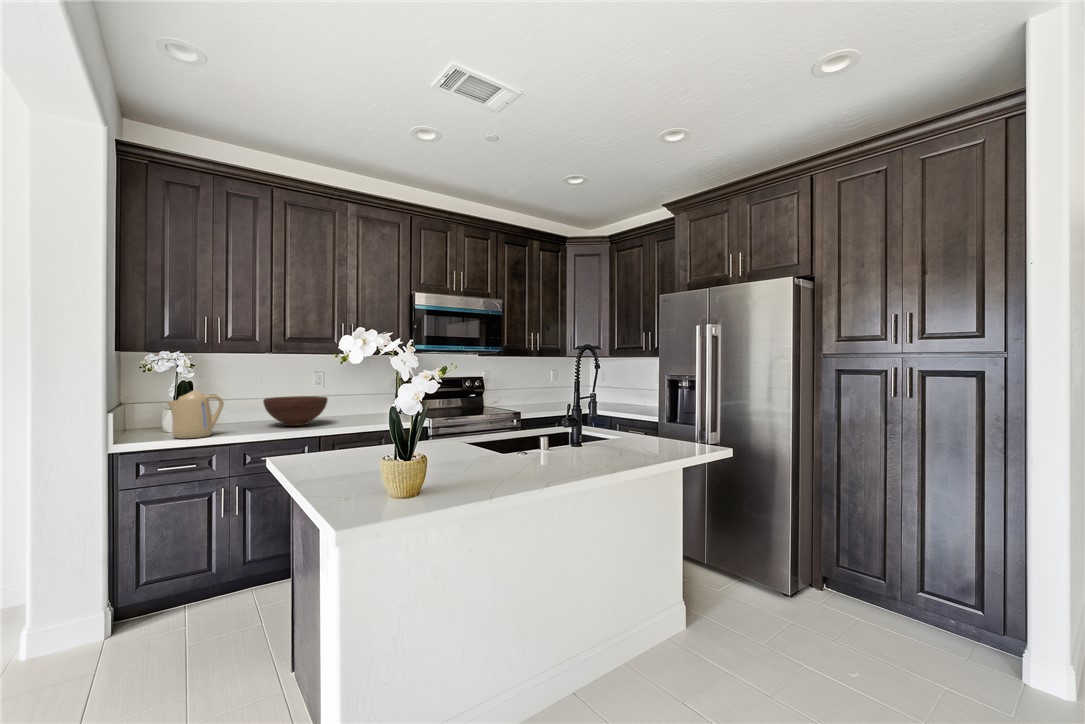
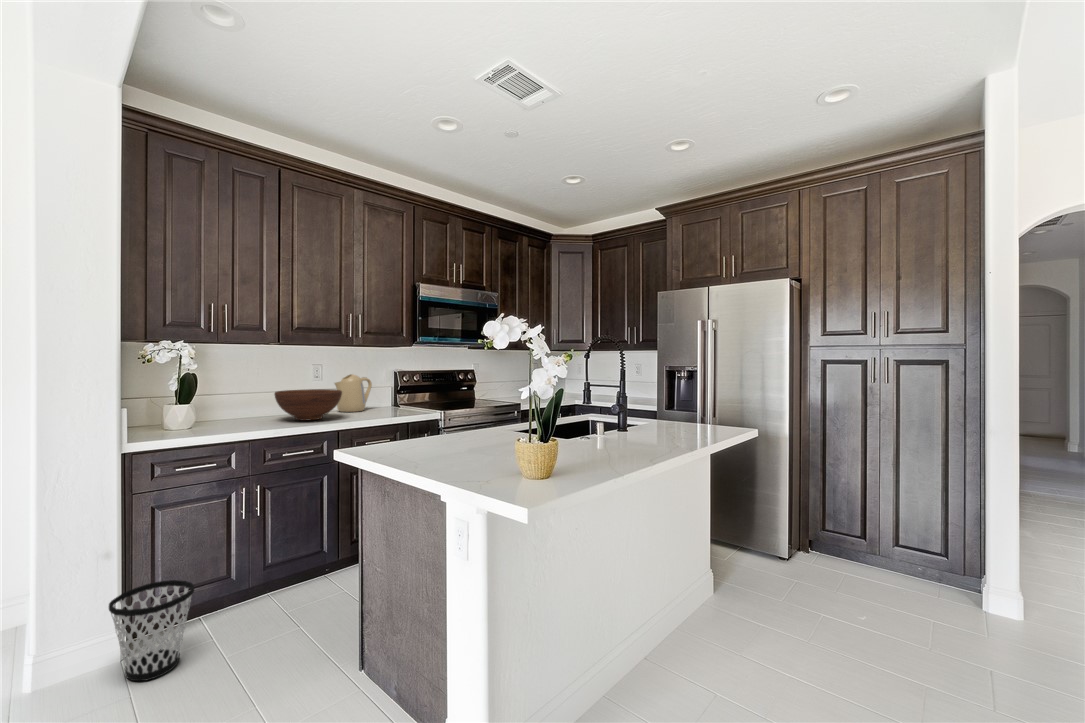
kettle: present [167,391,224,439] -> present [335,374,372,412]
wastebasket: none [82,570,160,659] -> present [109,580,194,681]

